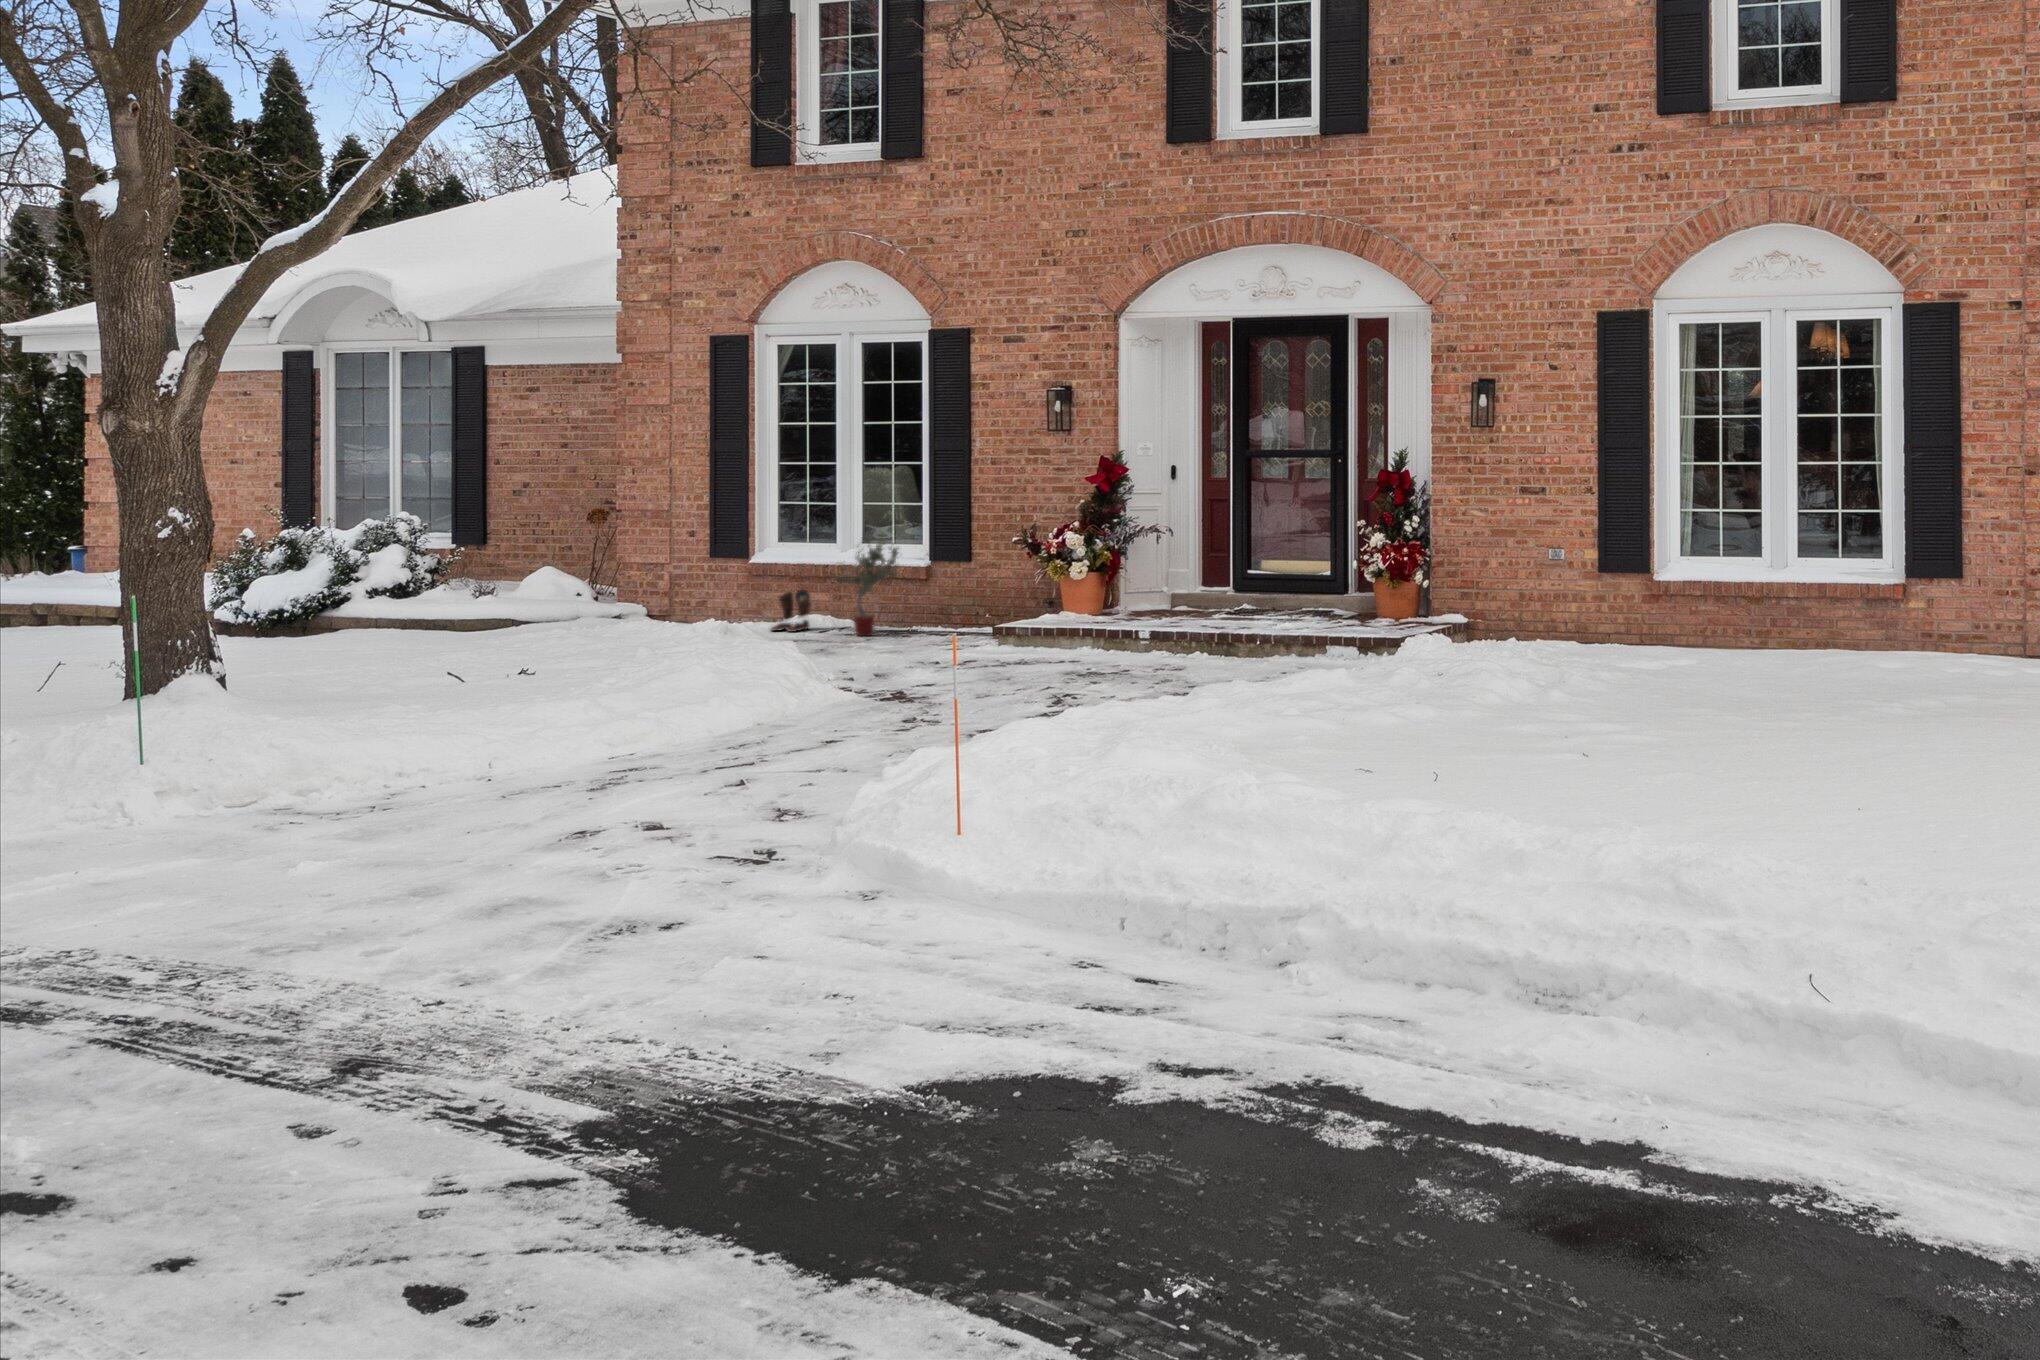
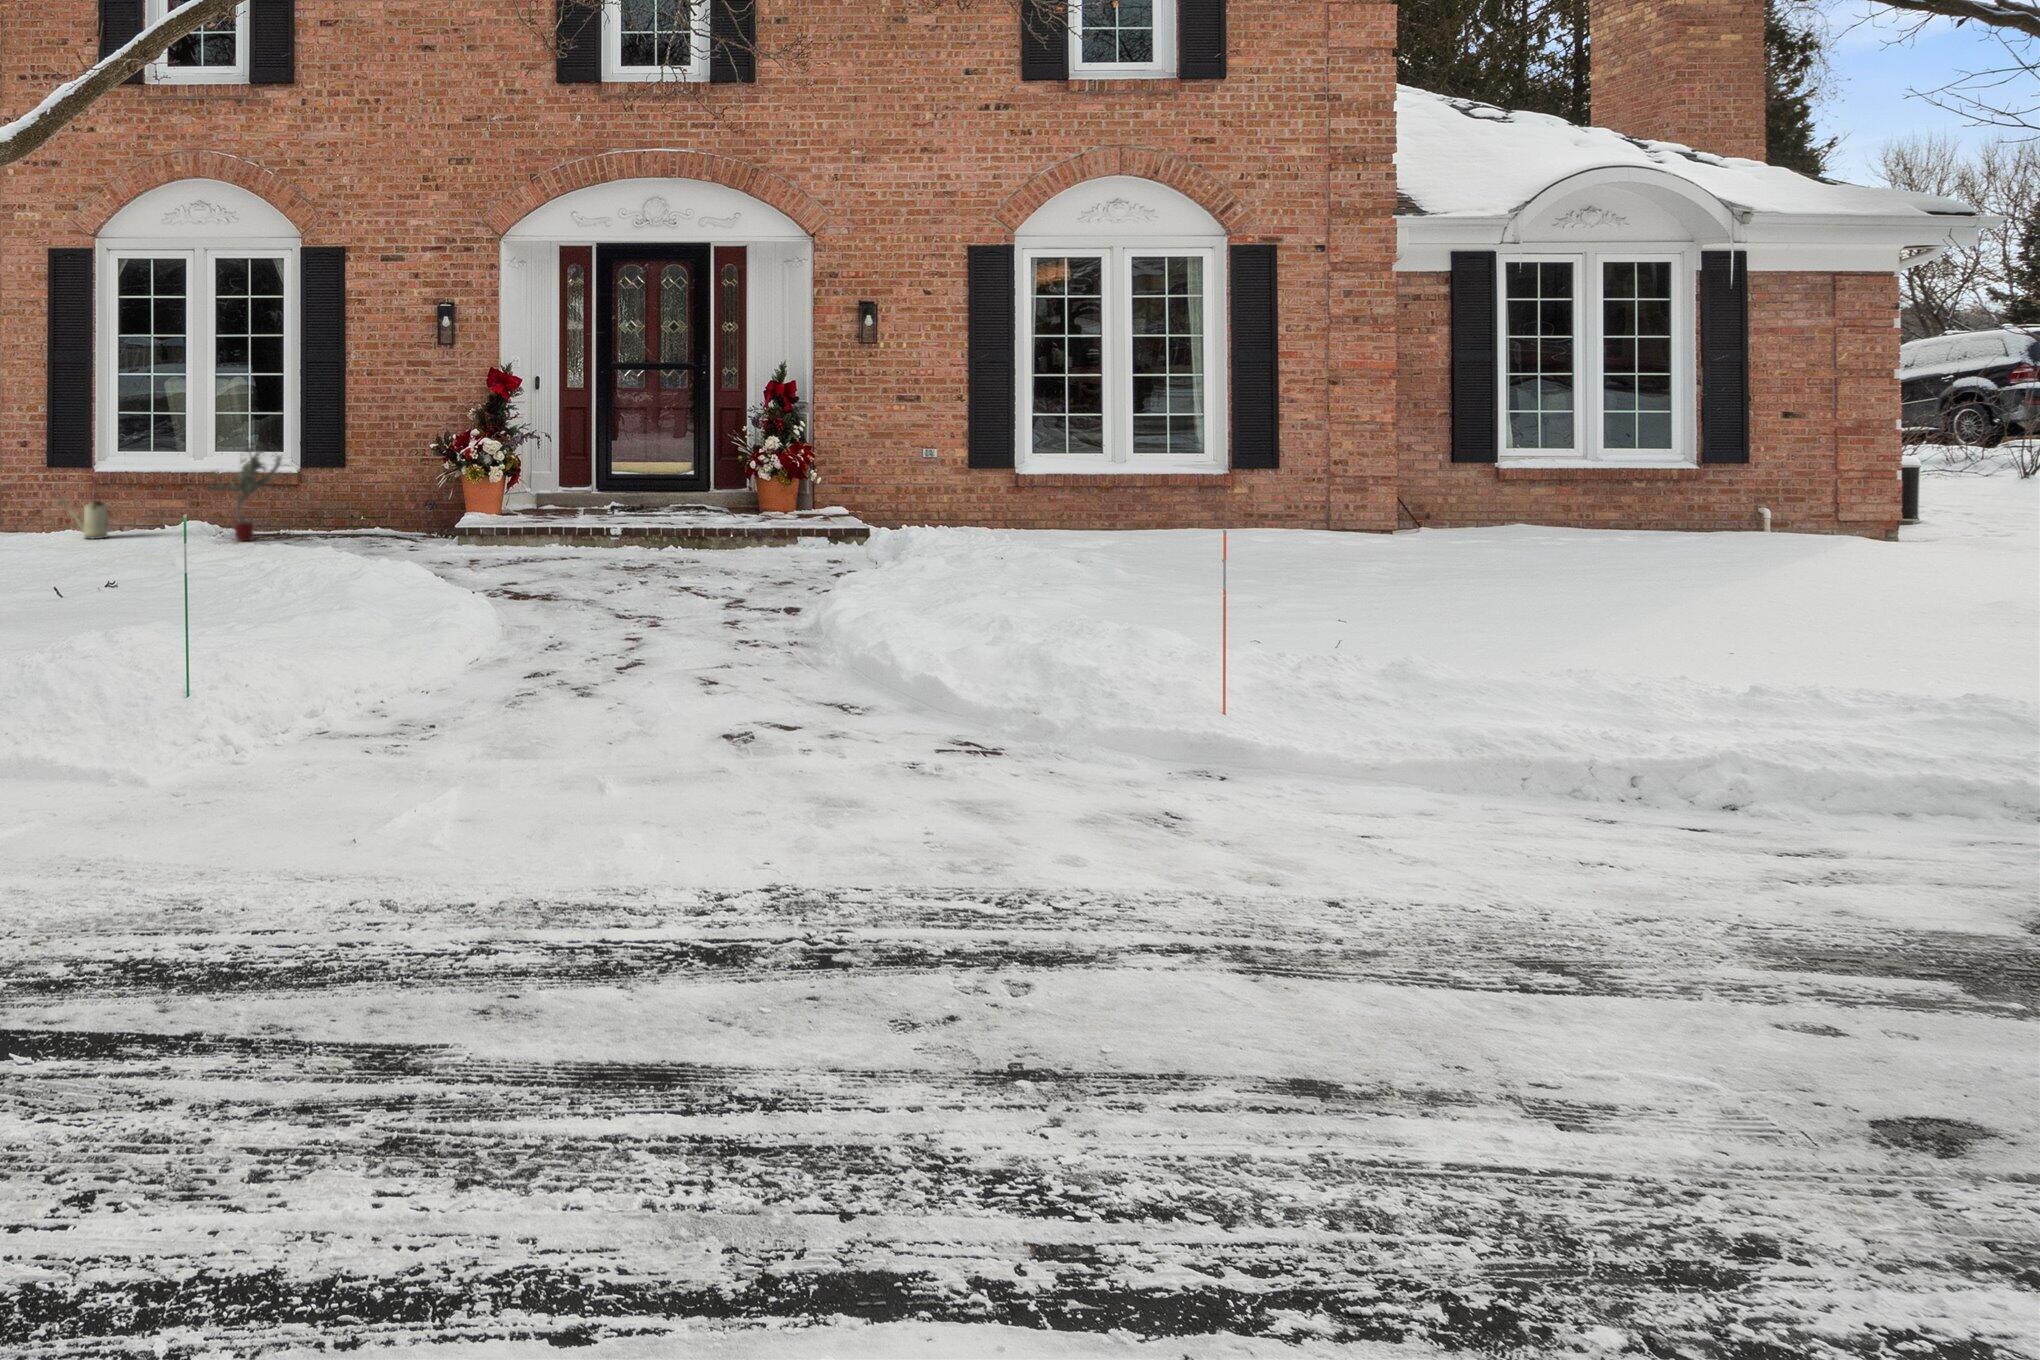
watering can: none [711,581,761,630] -> present [59,498,108,539]
boots: present [771,590,811,632] -> none [131,498,173,540]

